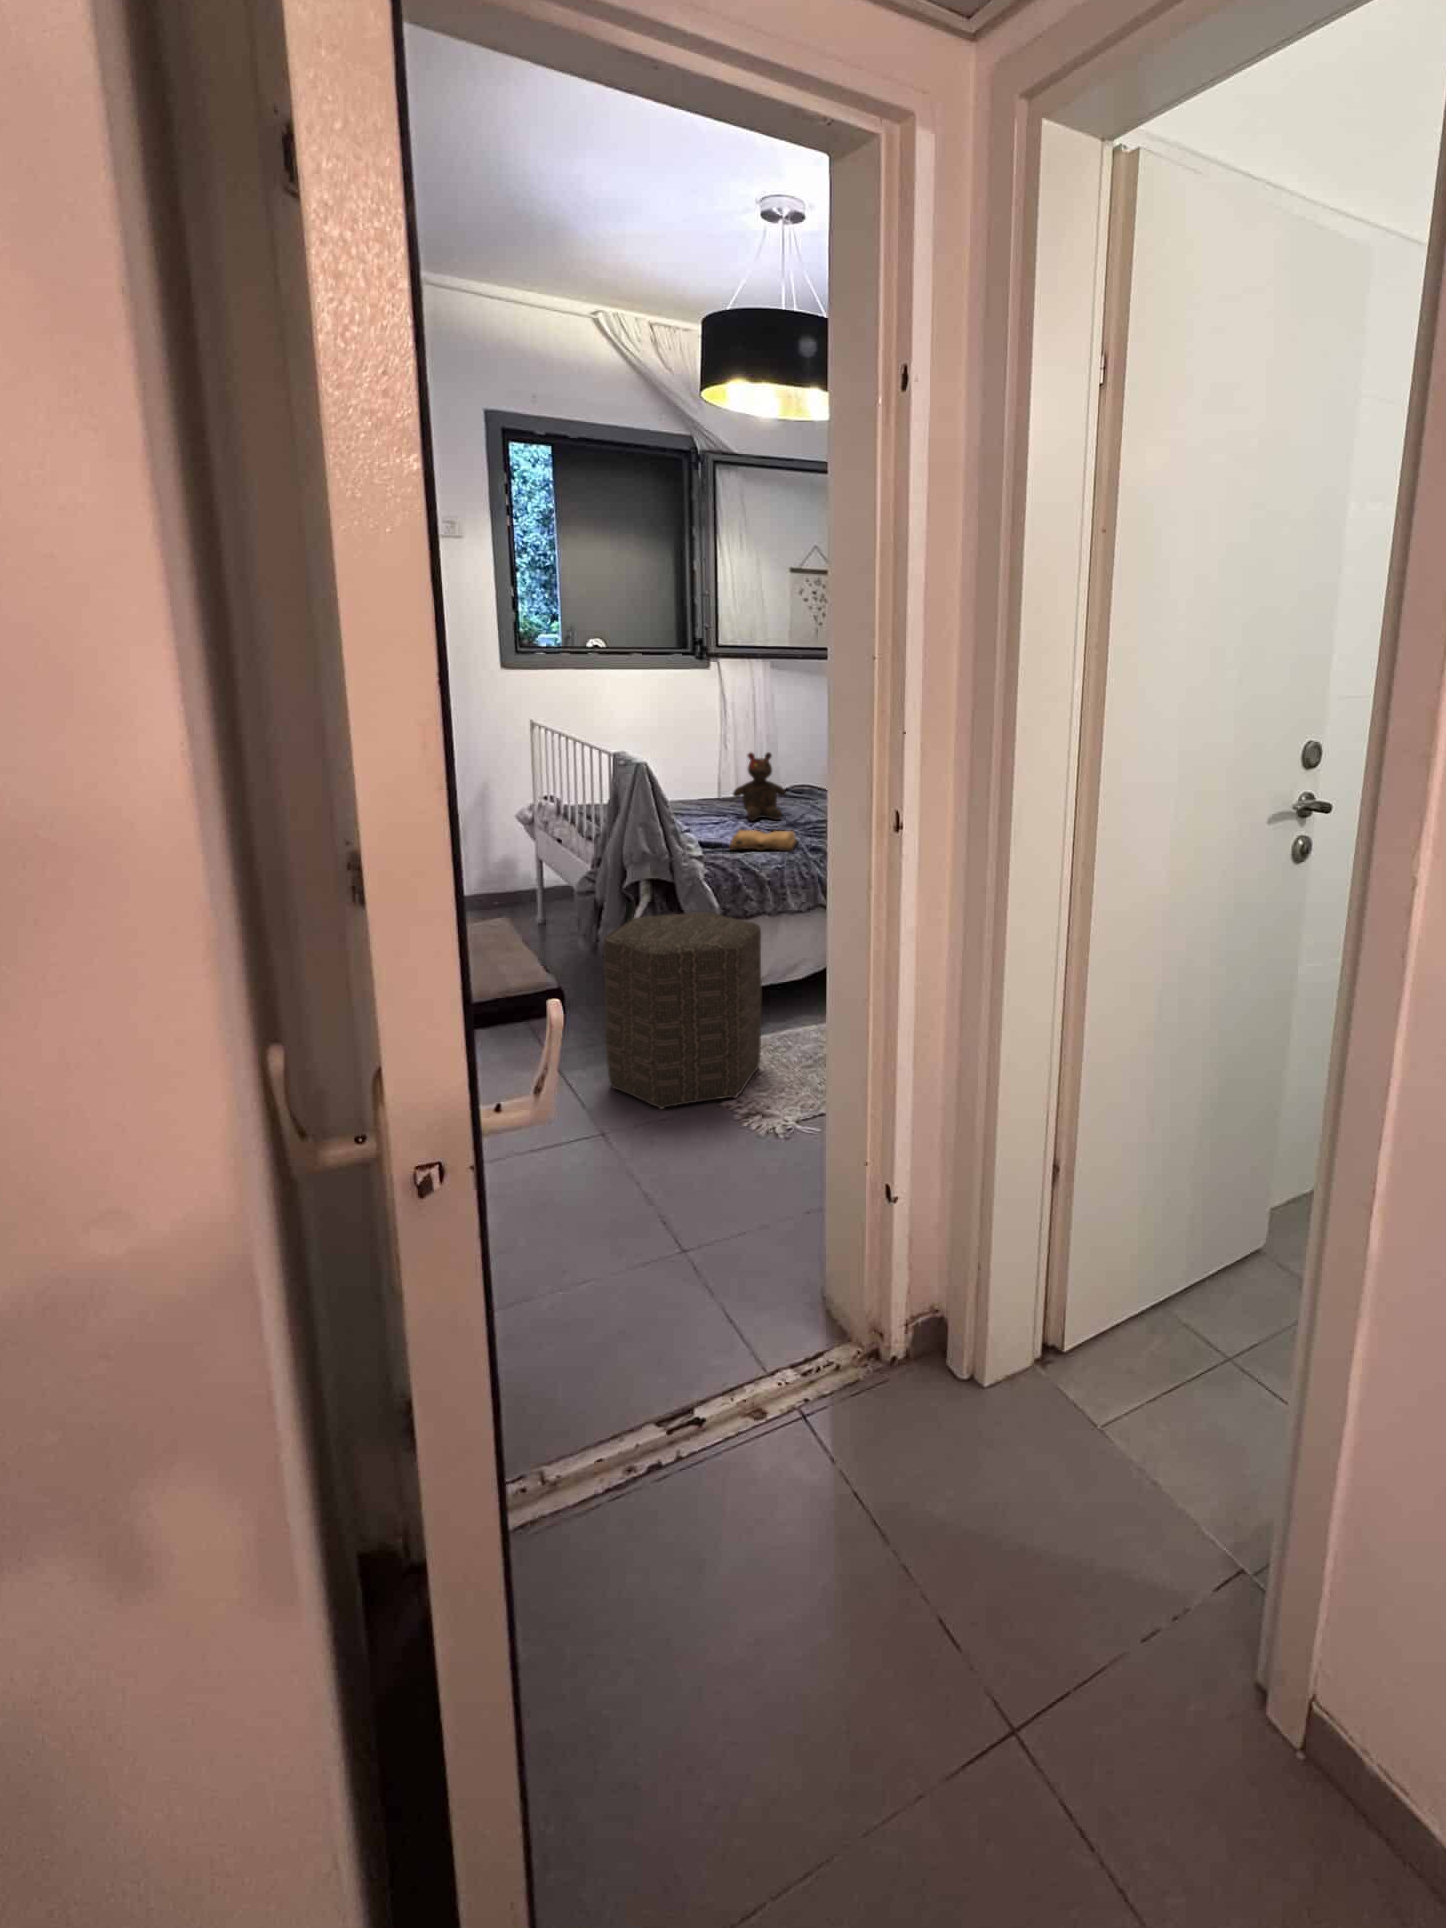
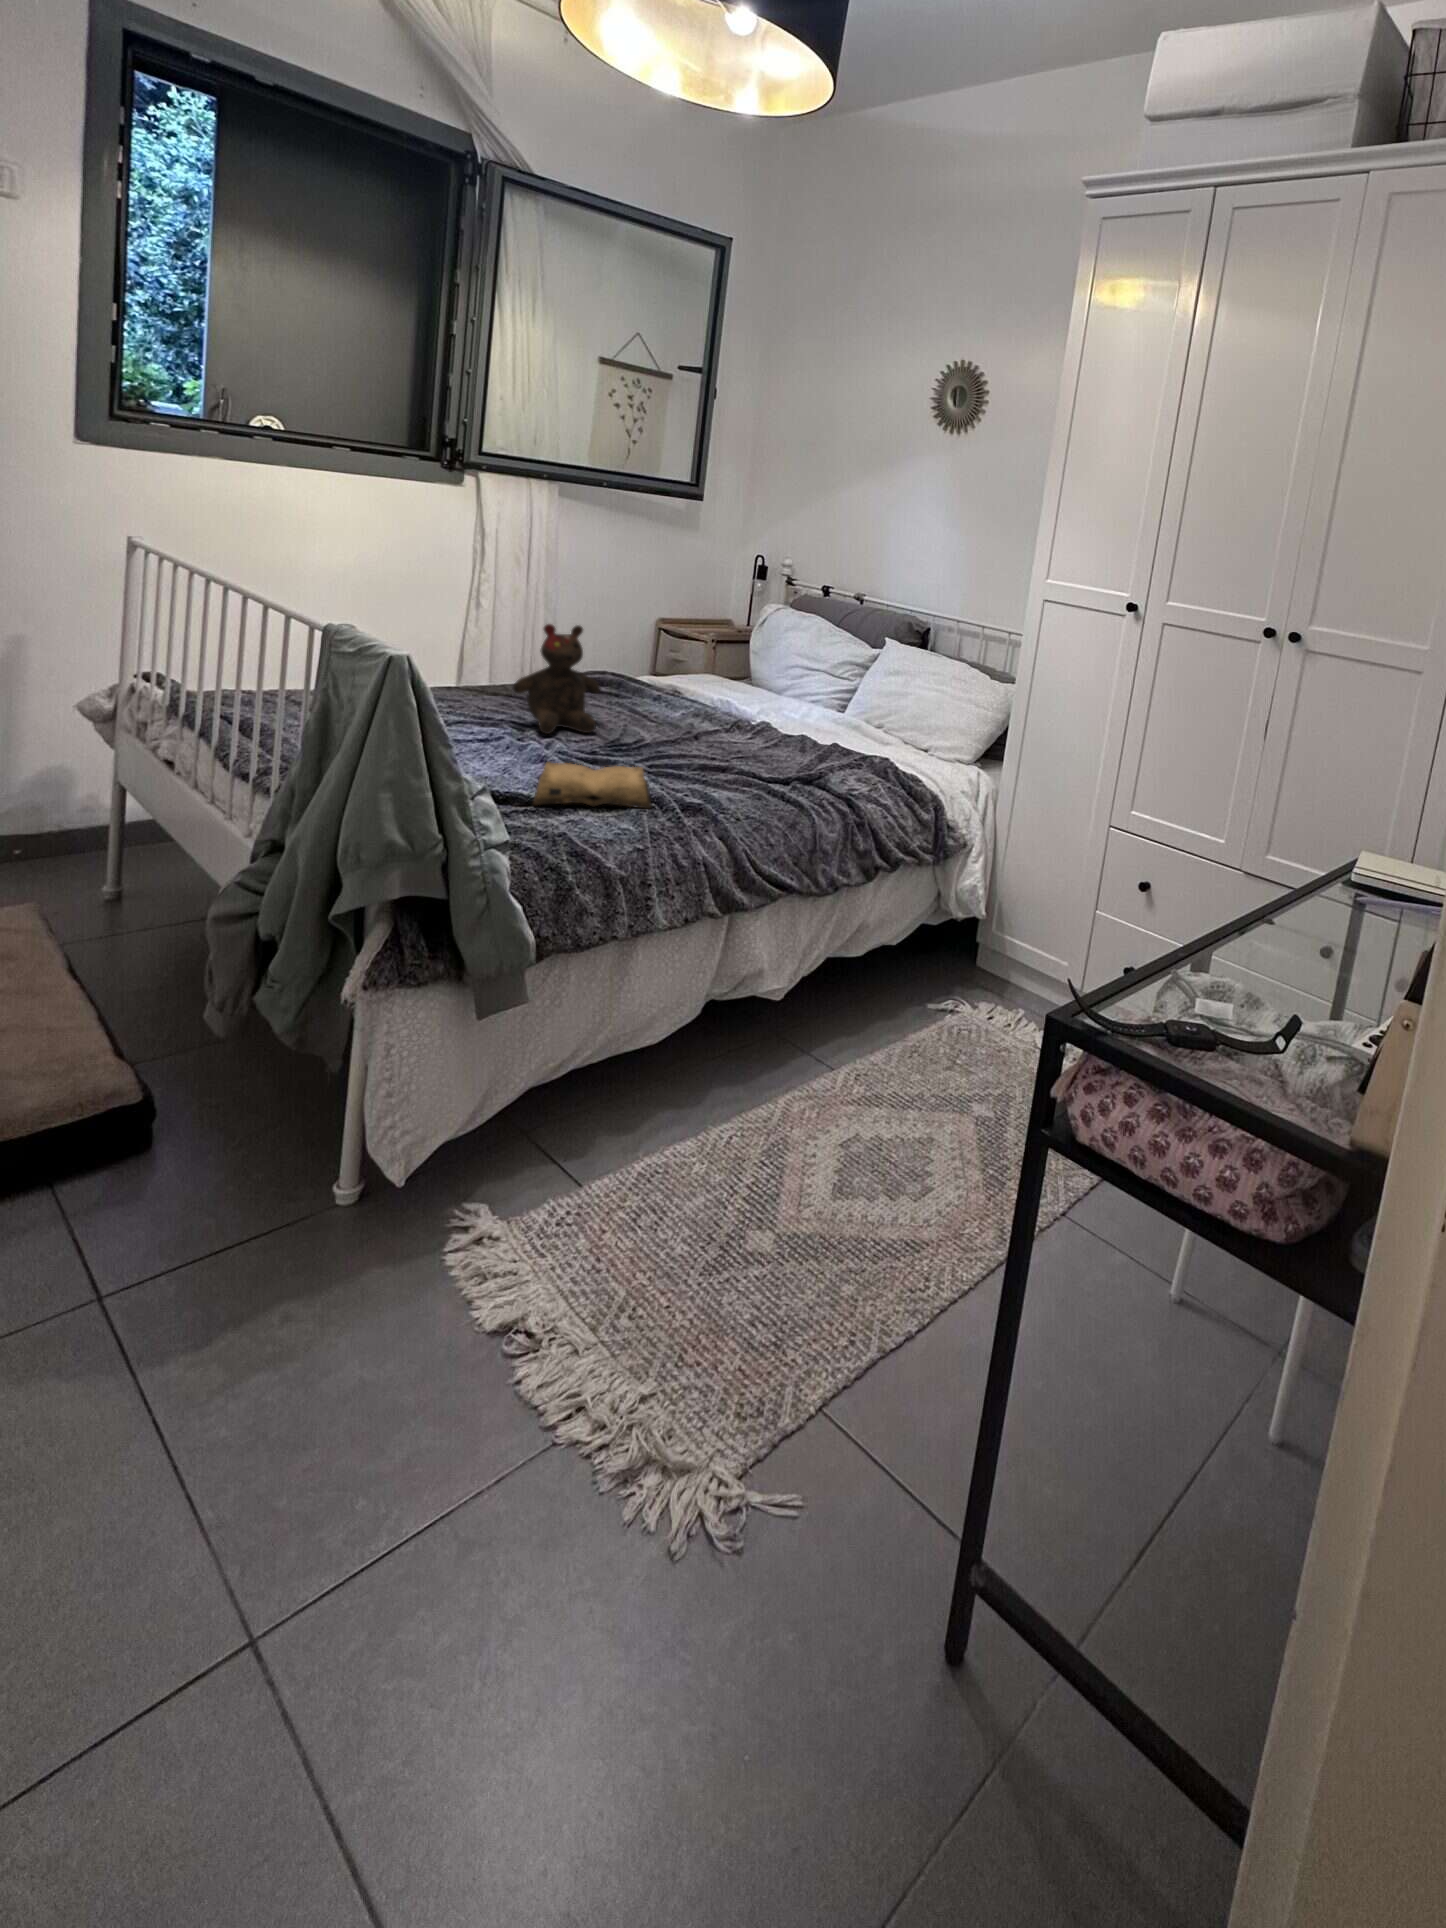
ottoman: present [603,912,761,1109] -> none [267,967,654,1508]

